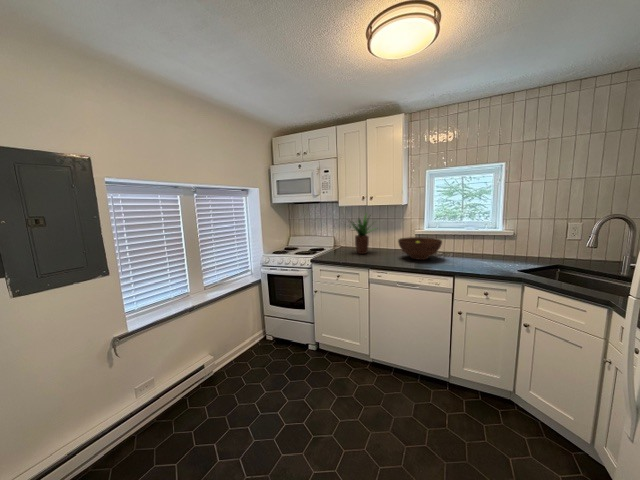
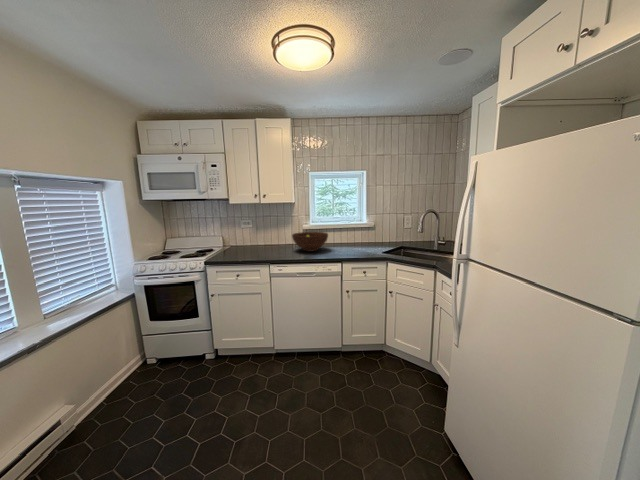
potted plant: present [350,215,371,254] -> none [239,210,272,251]

